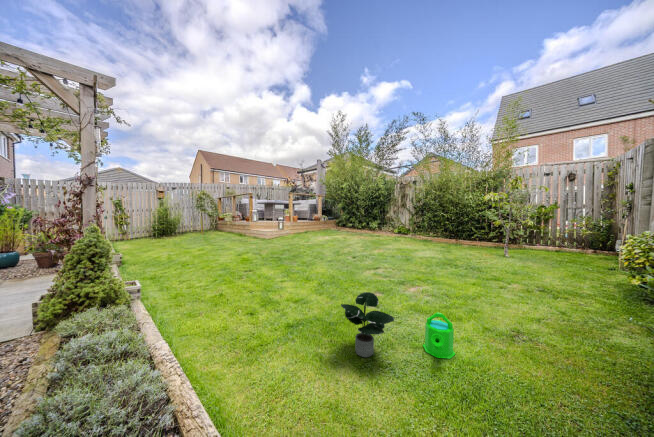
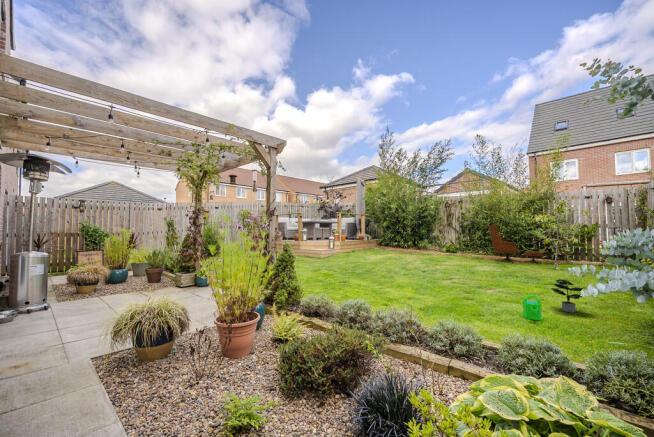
lounge chair: none [437,205,495,248] -> present [489,225,544,263]
potted plant: present [341,292,394,357] -> present [551,279,583,313]

